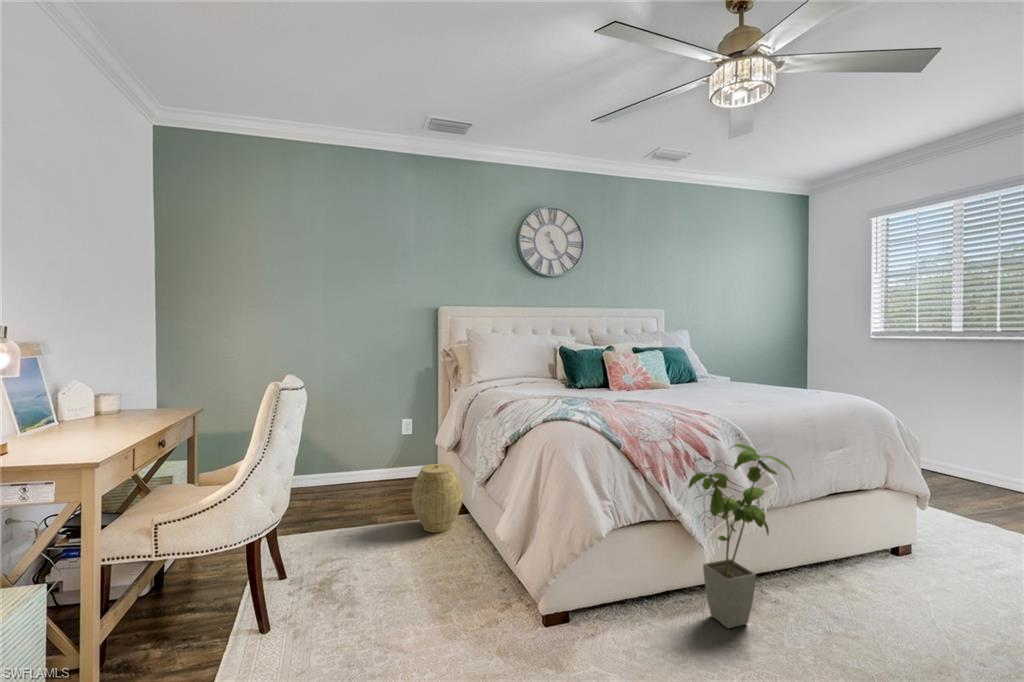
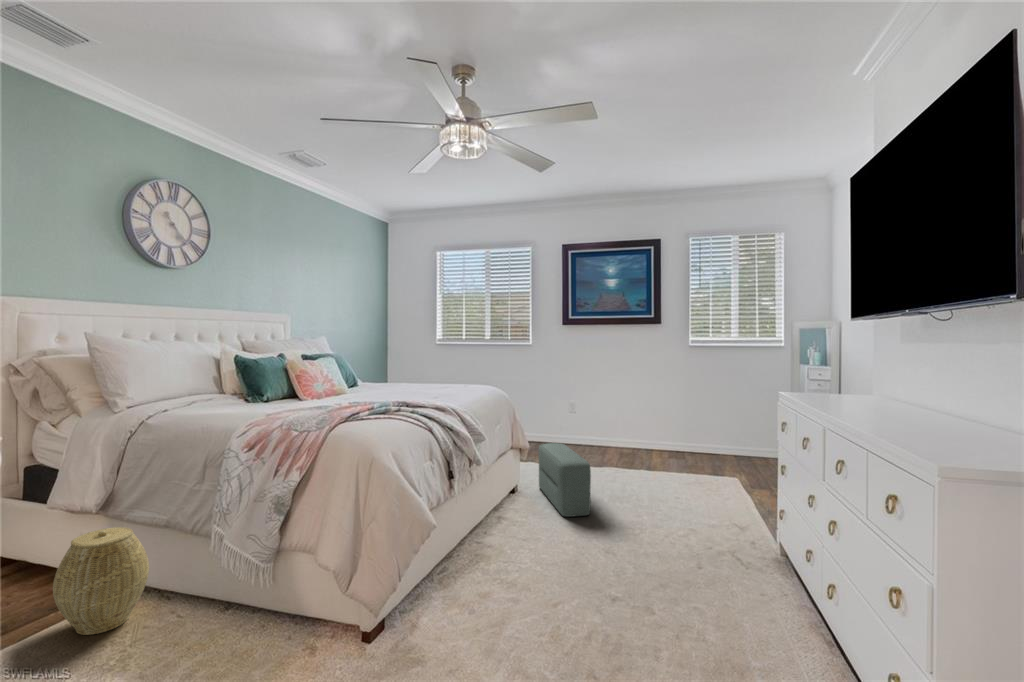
house plant: present [689,444,794,628] -> none [467,425,532,569]
pouf: none [928,496,1002,635] -> present [538,443,591,517]

